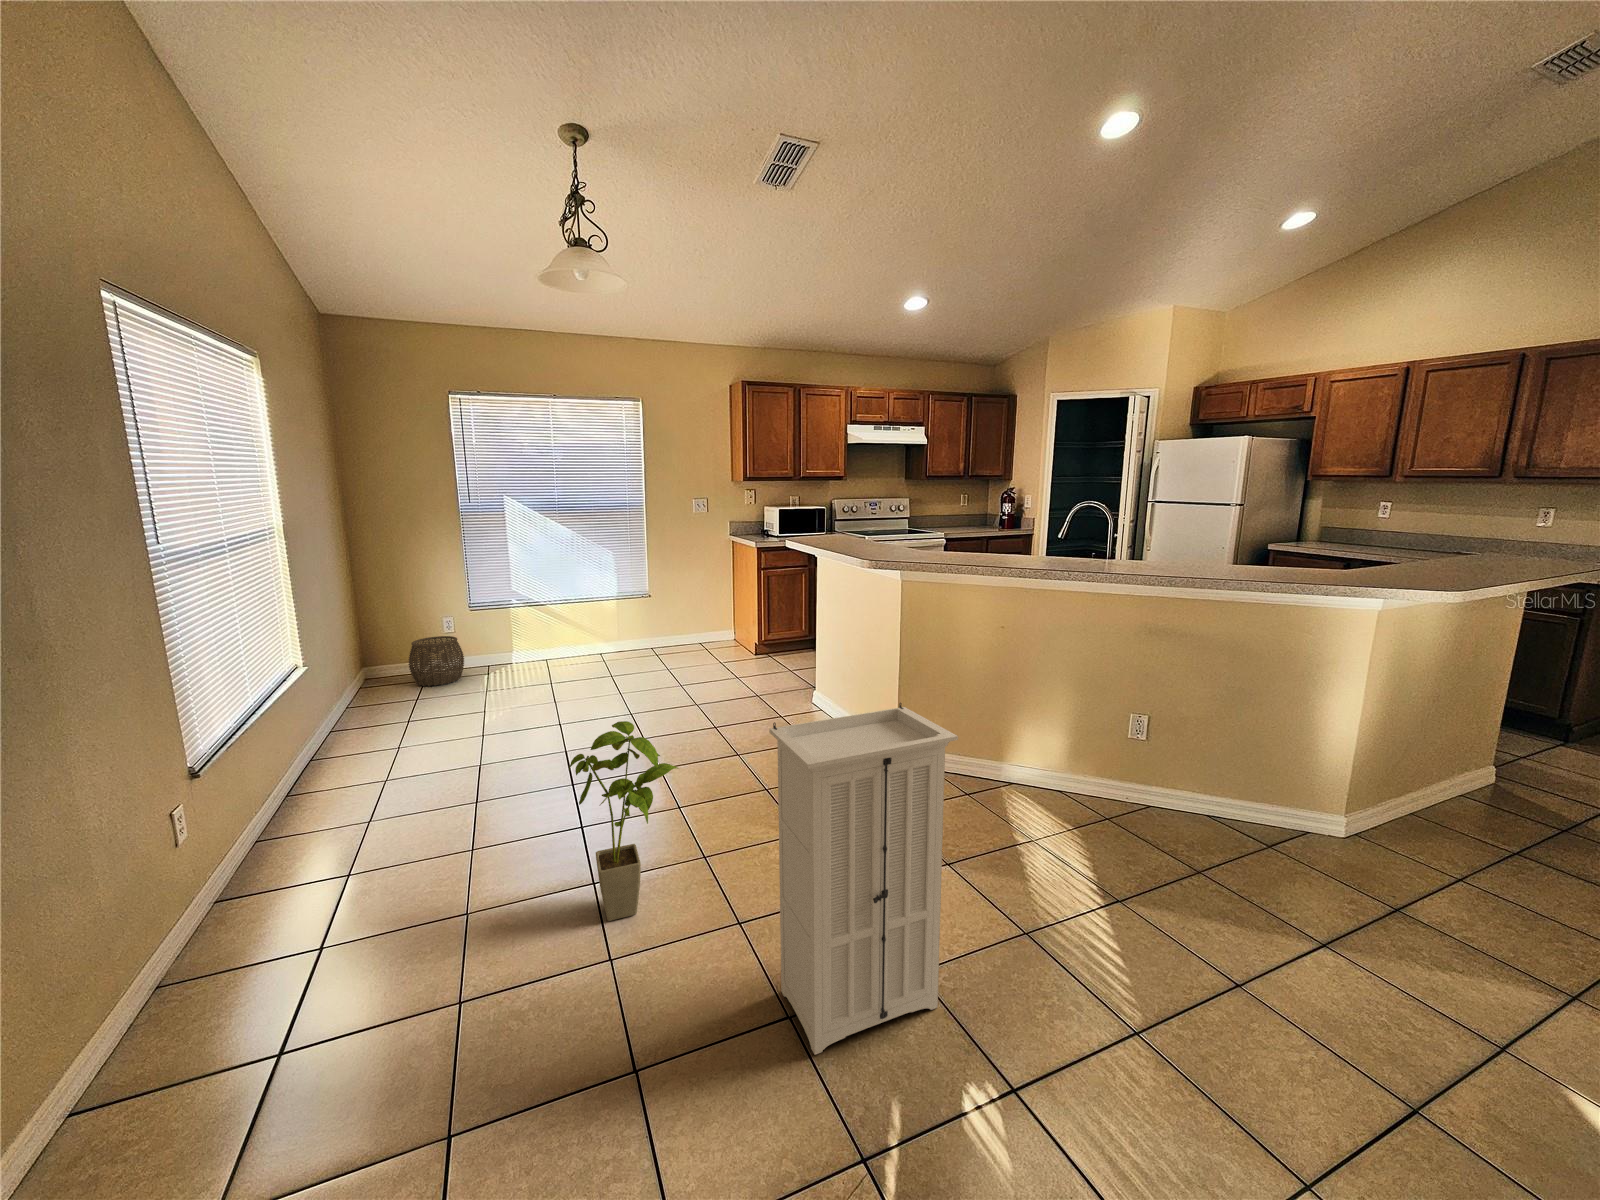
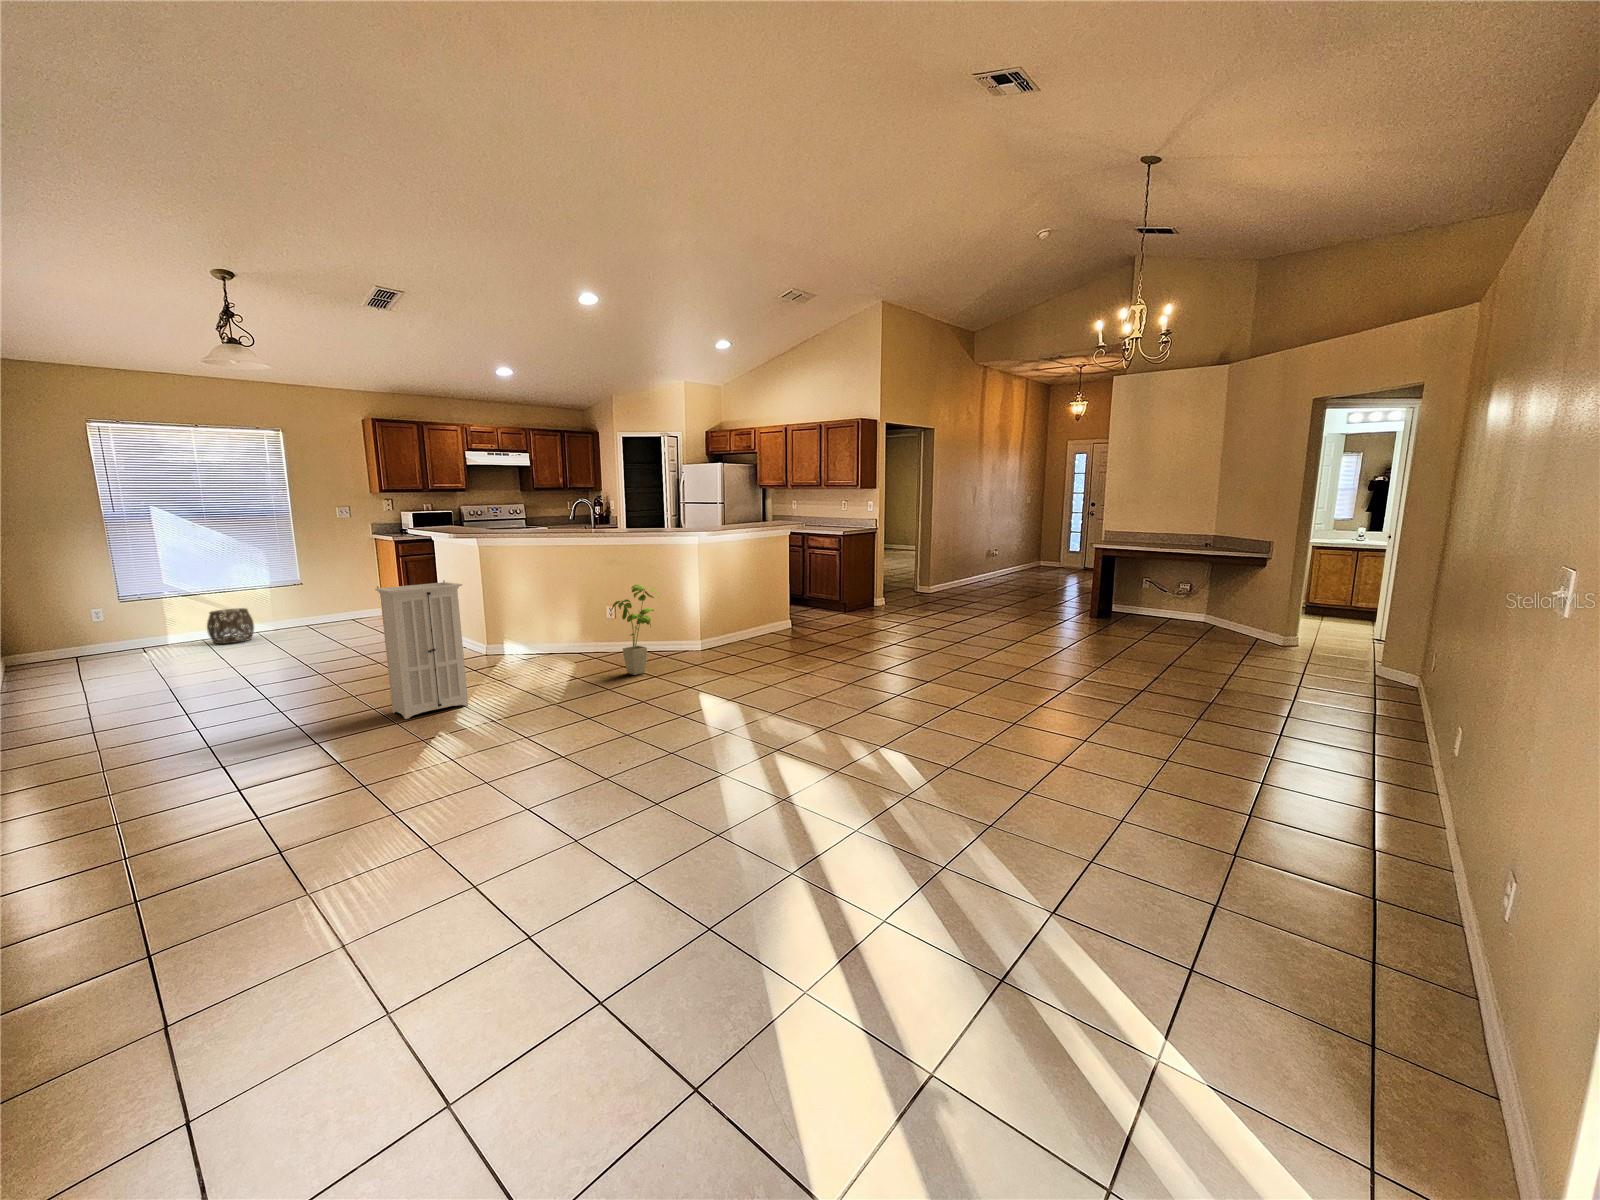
woven basket: present [408,636,464,686] -> present [207,608,254,644]
house plant: present [569,721,678,921] -> present [612,585,659,675]

